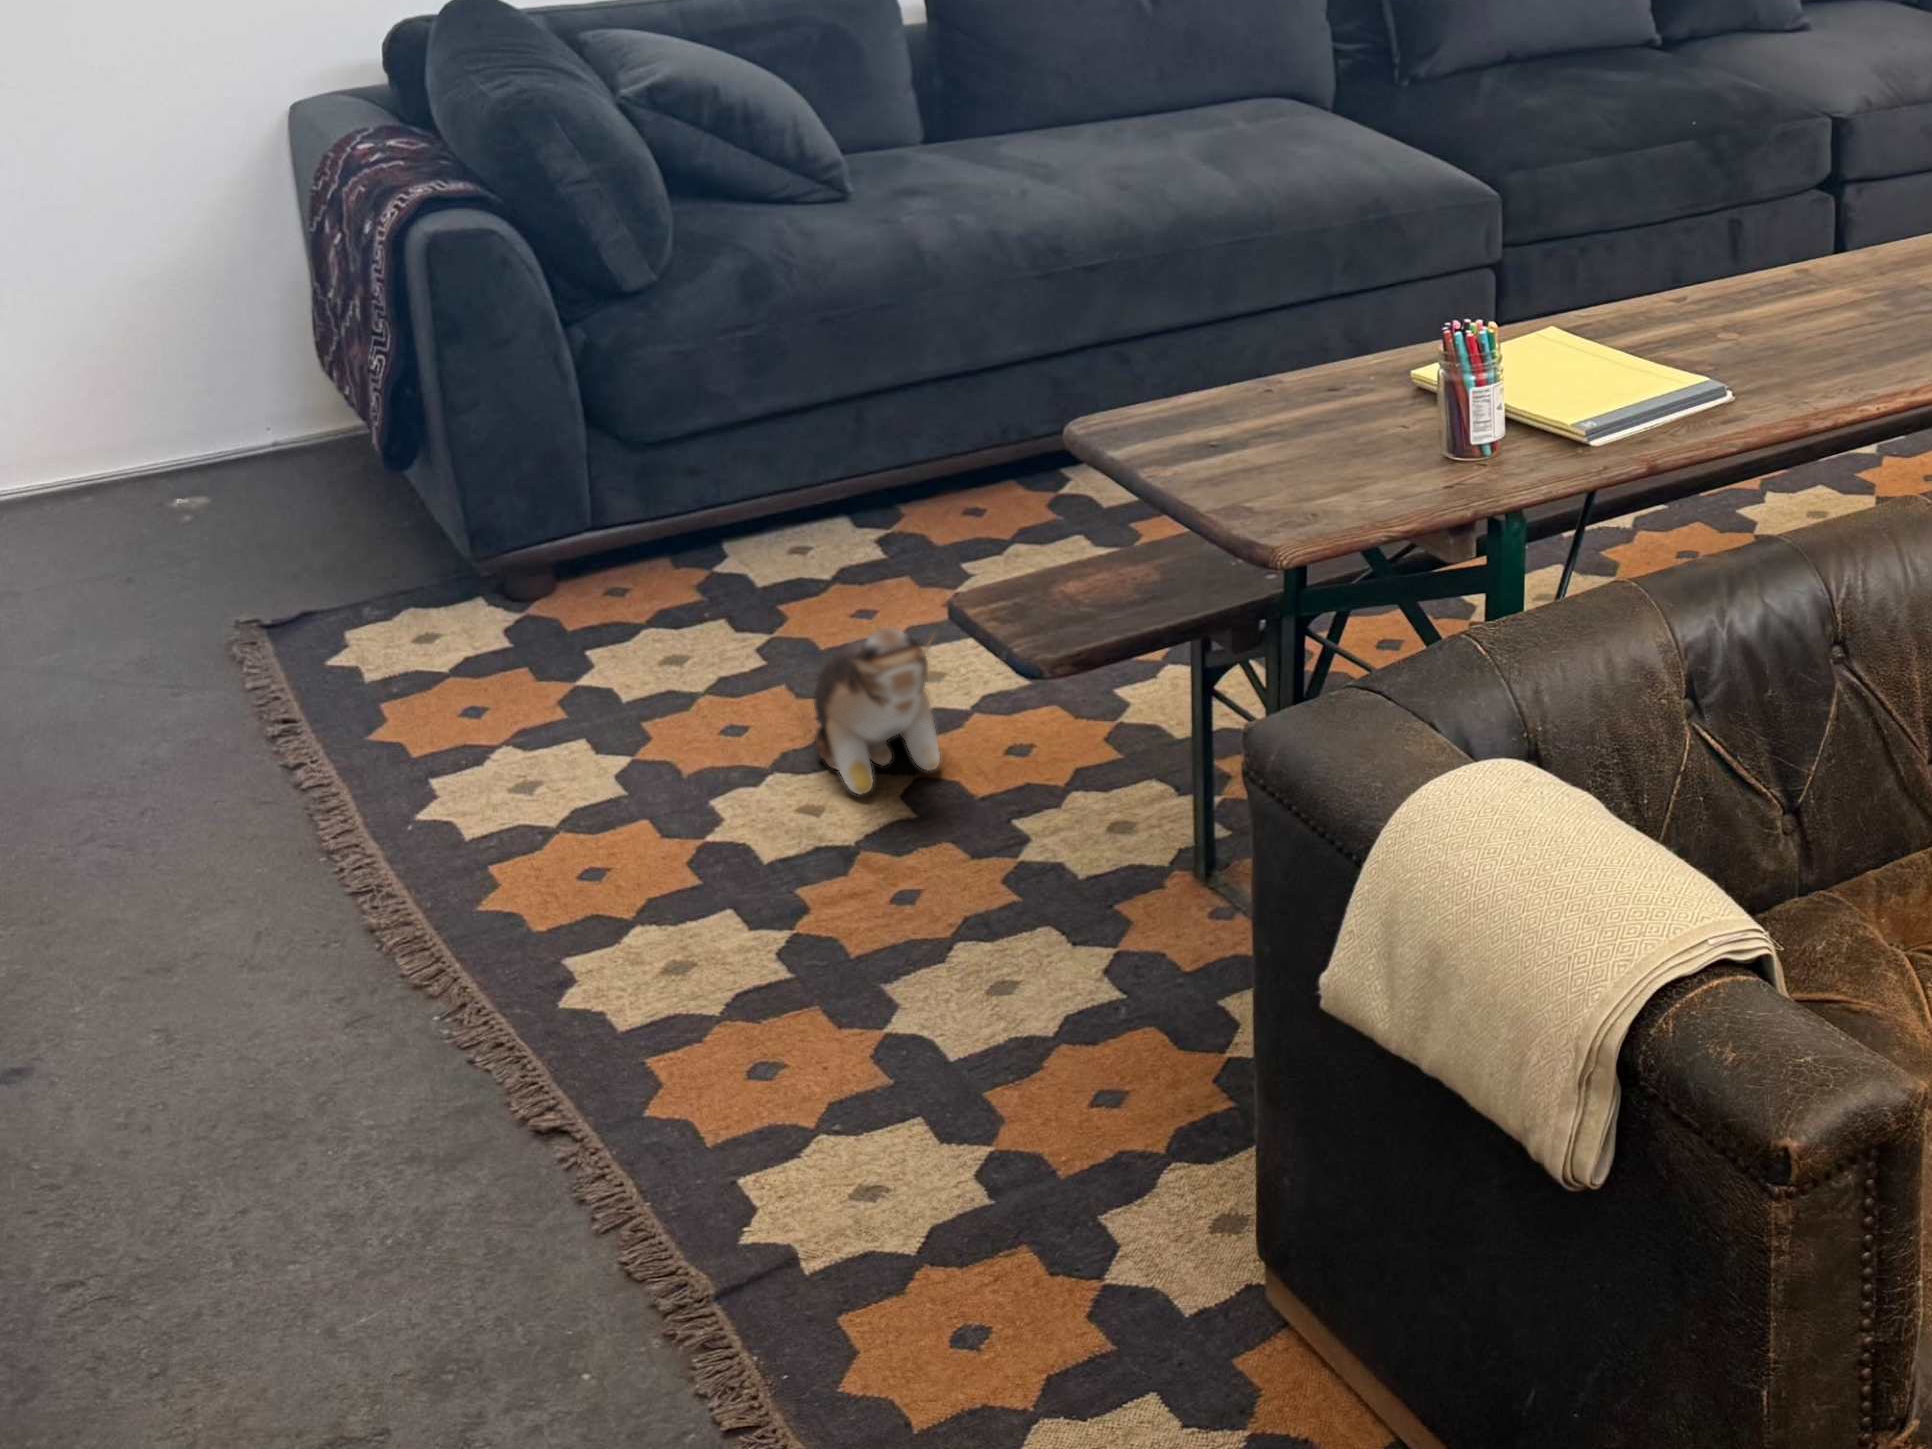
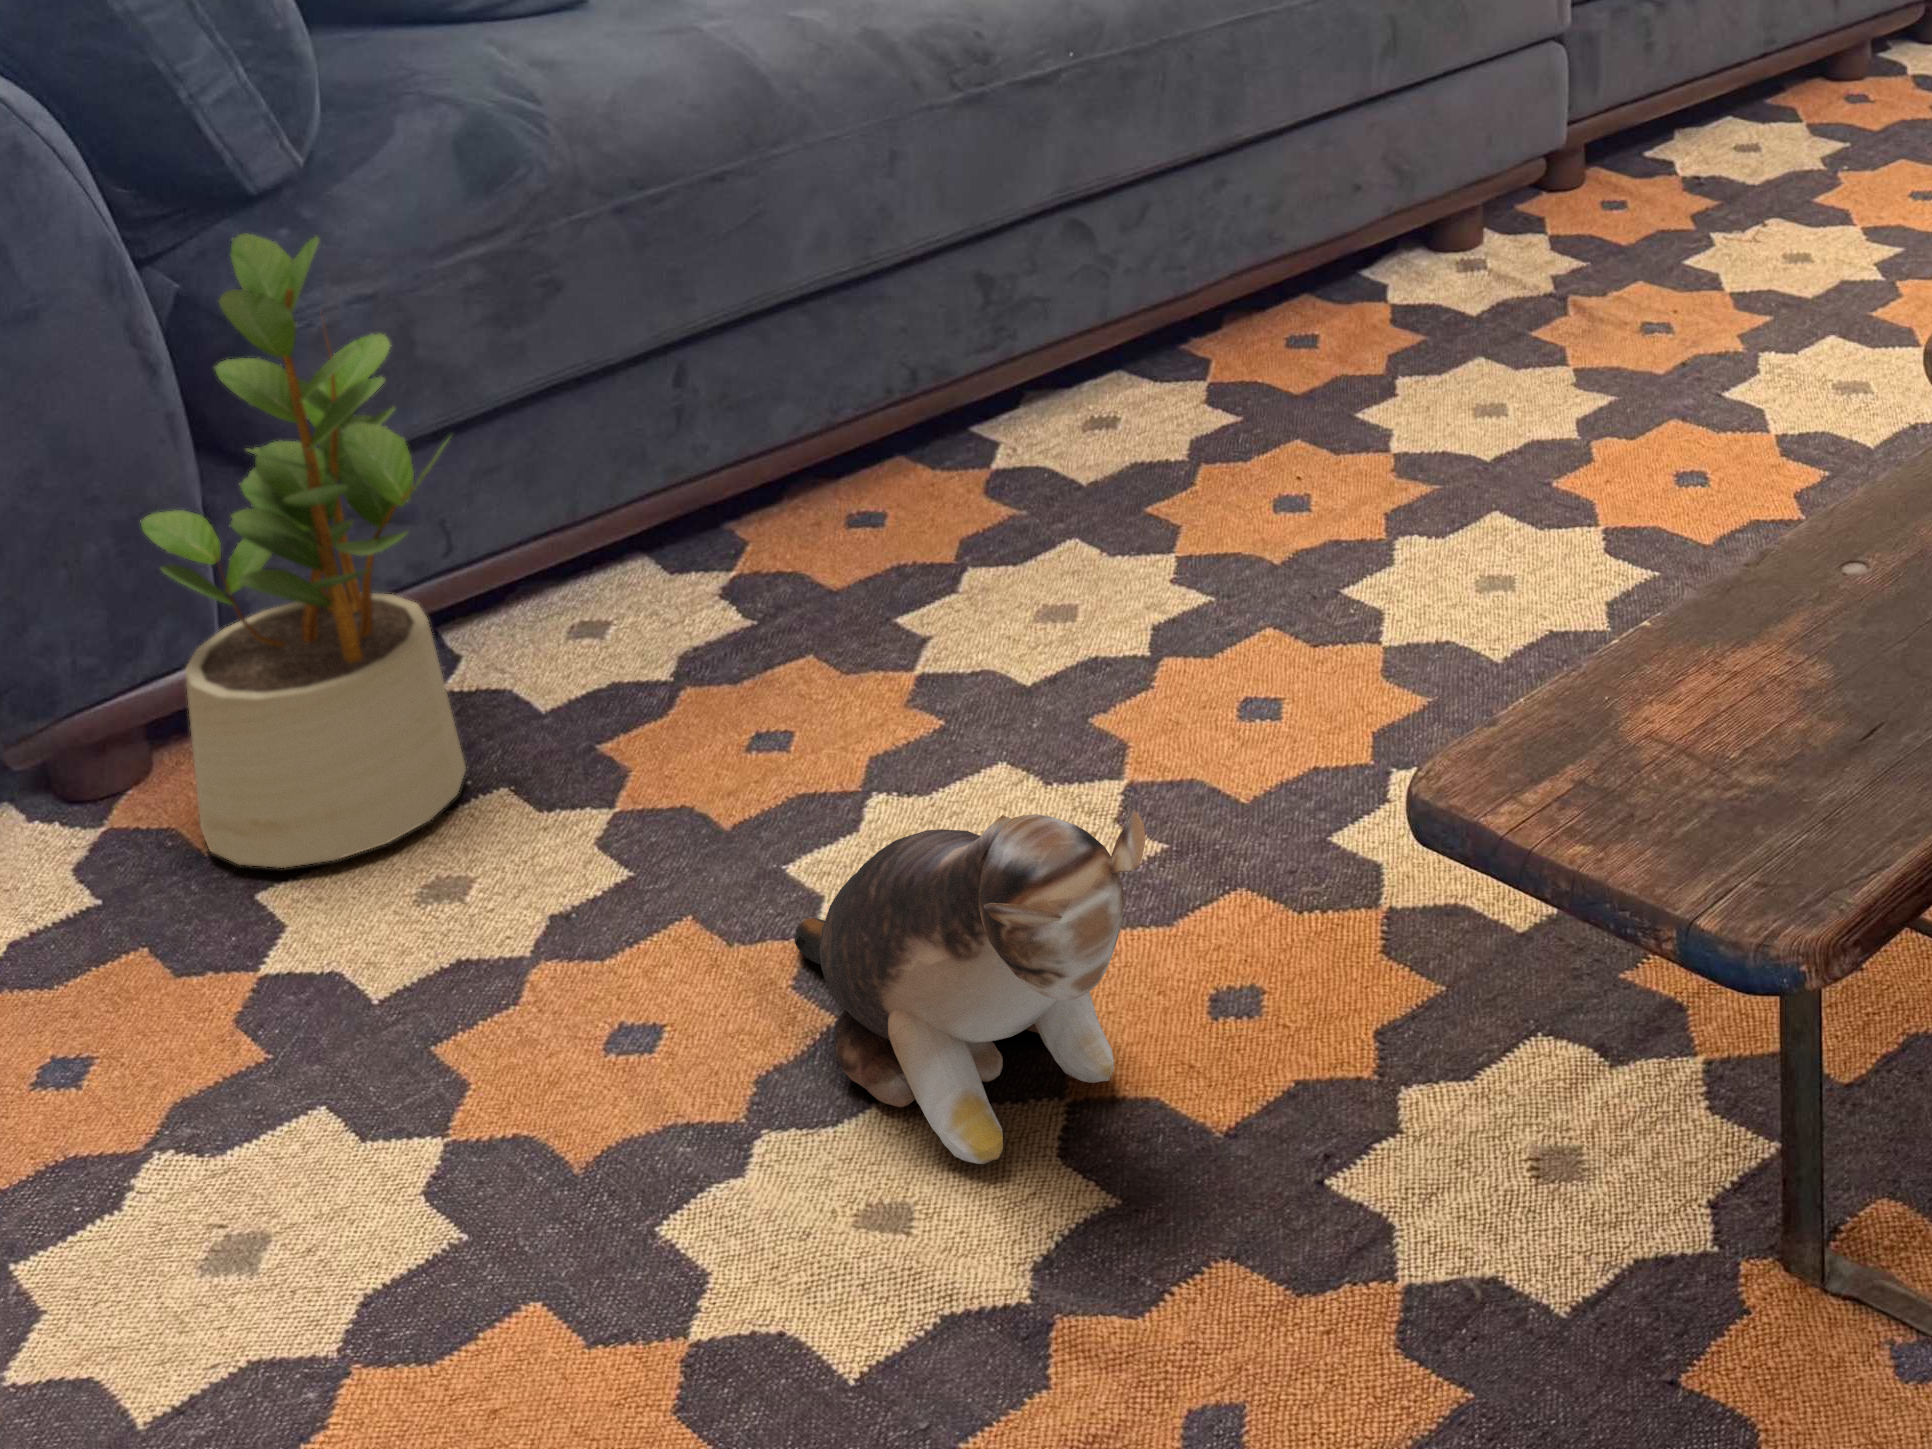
potted plant: none [549,315,704,641] -> present [141,233,466,868]

